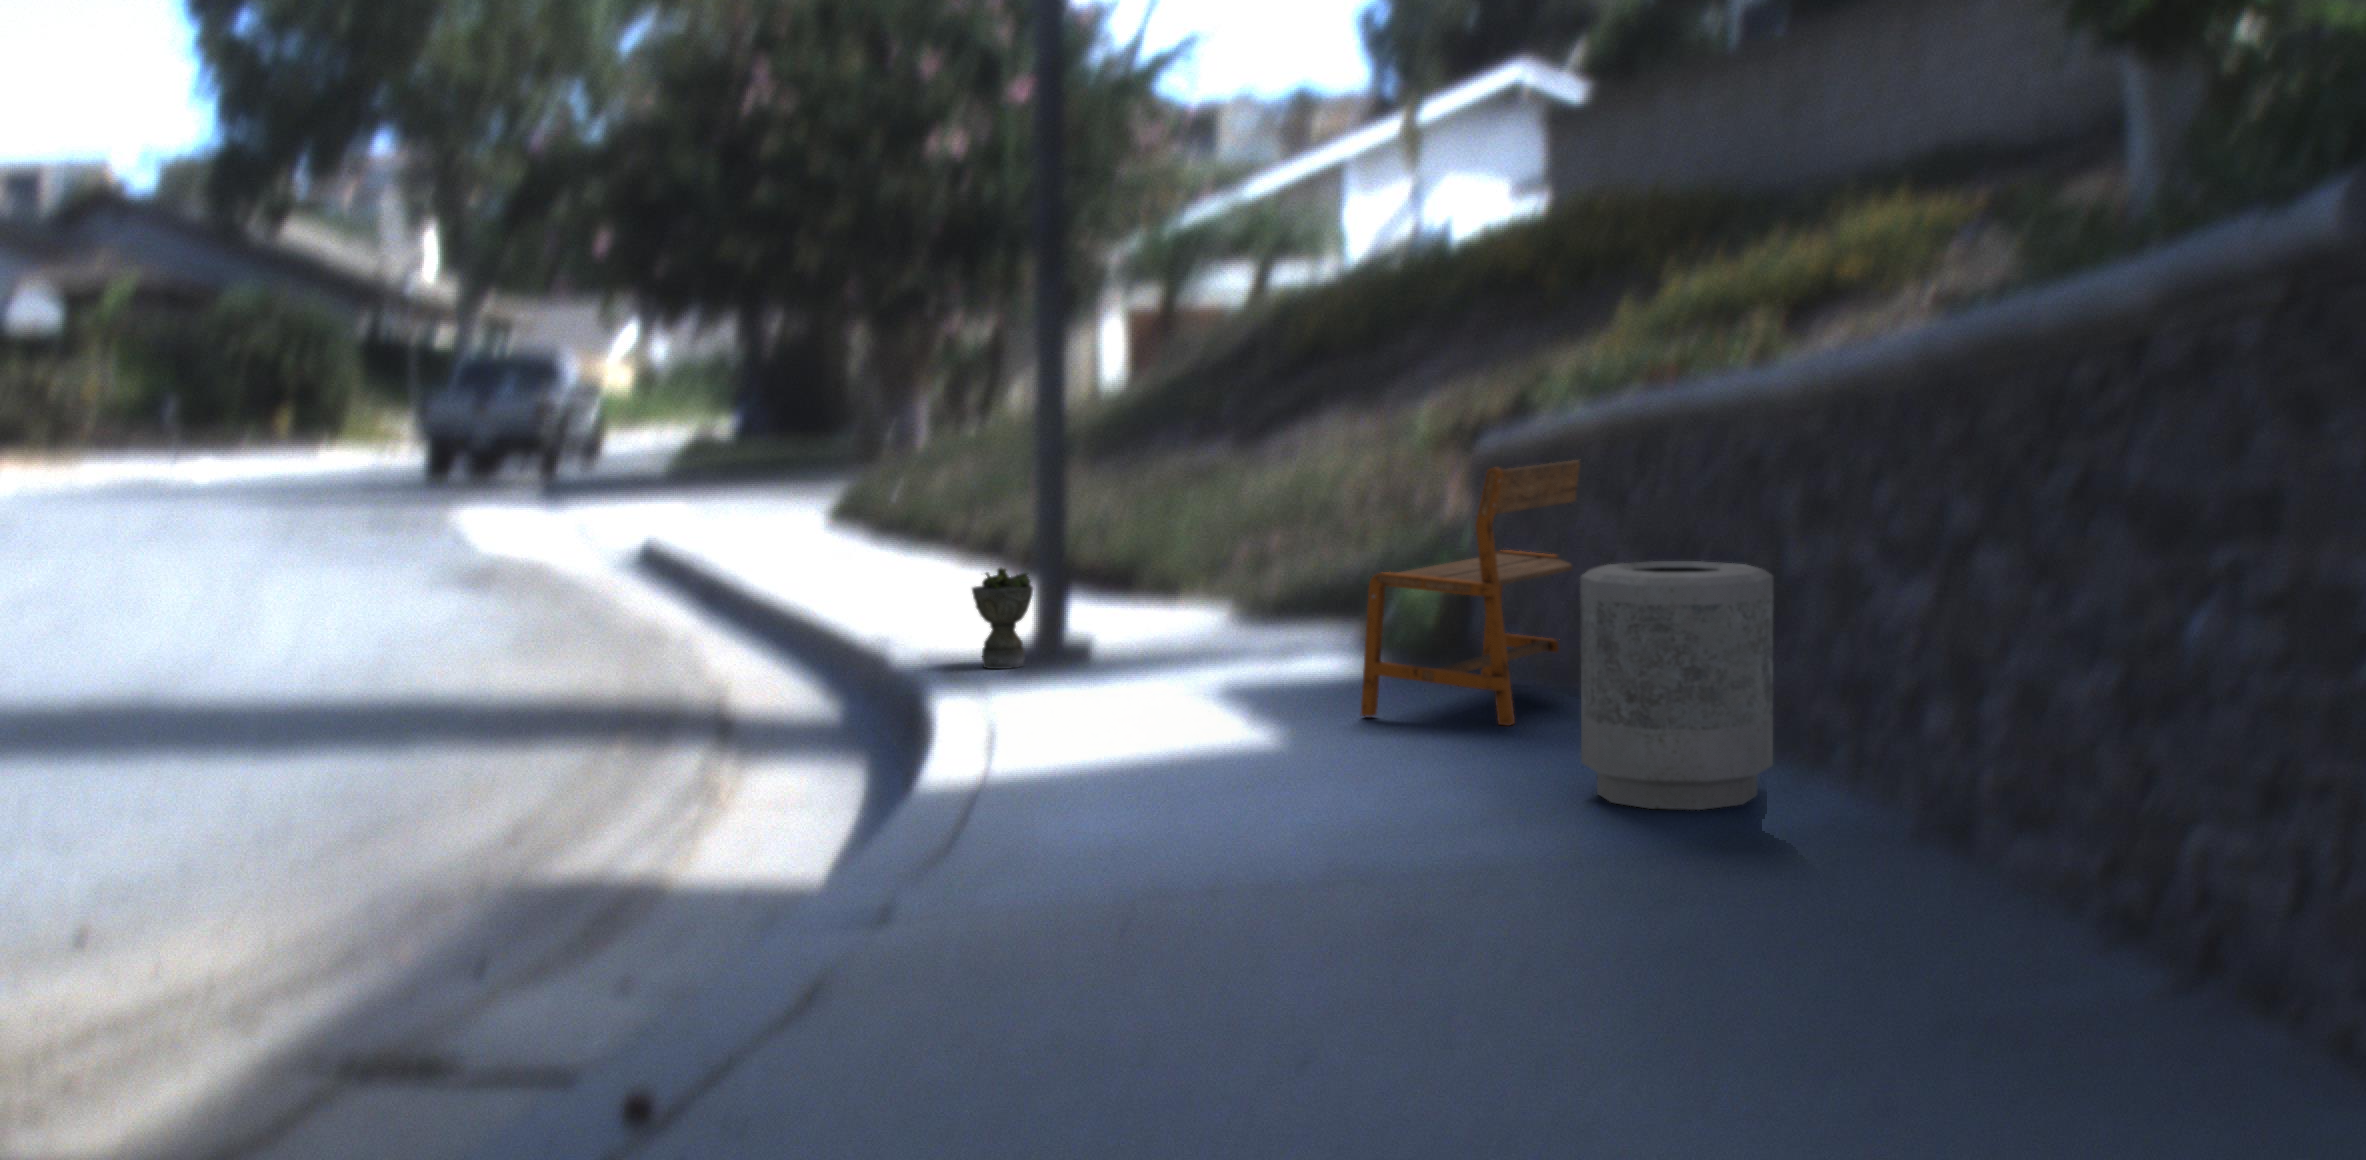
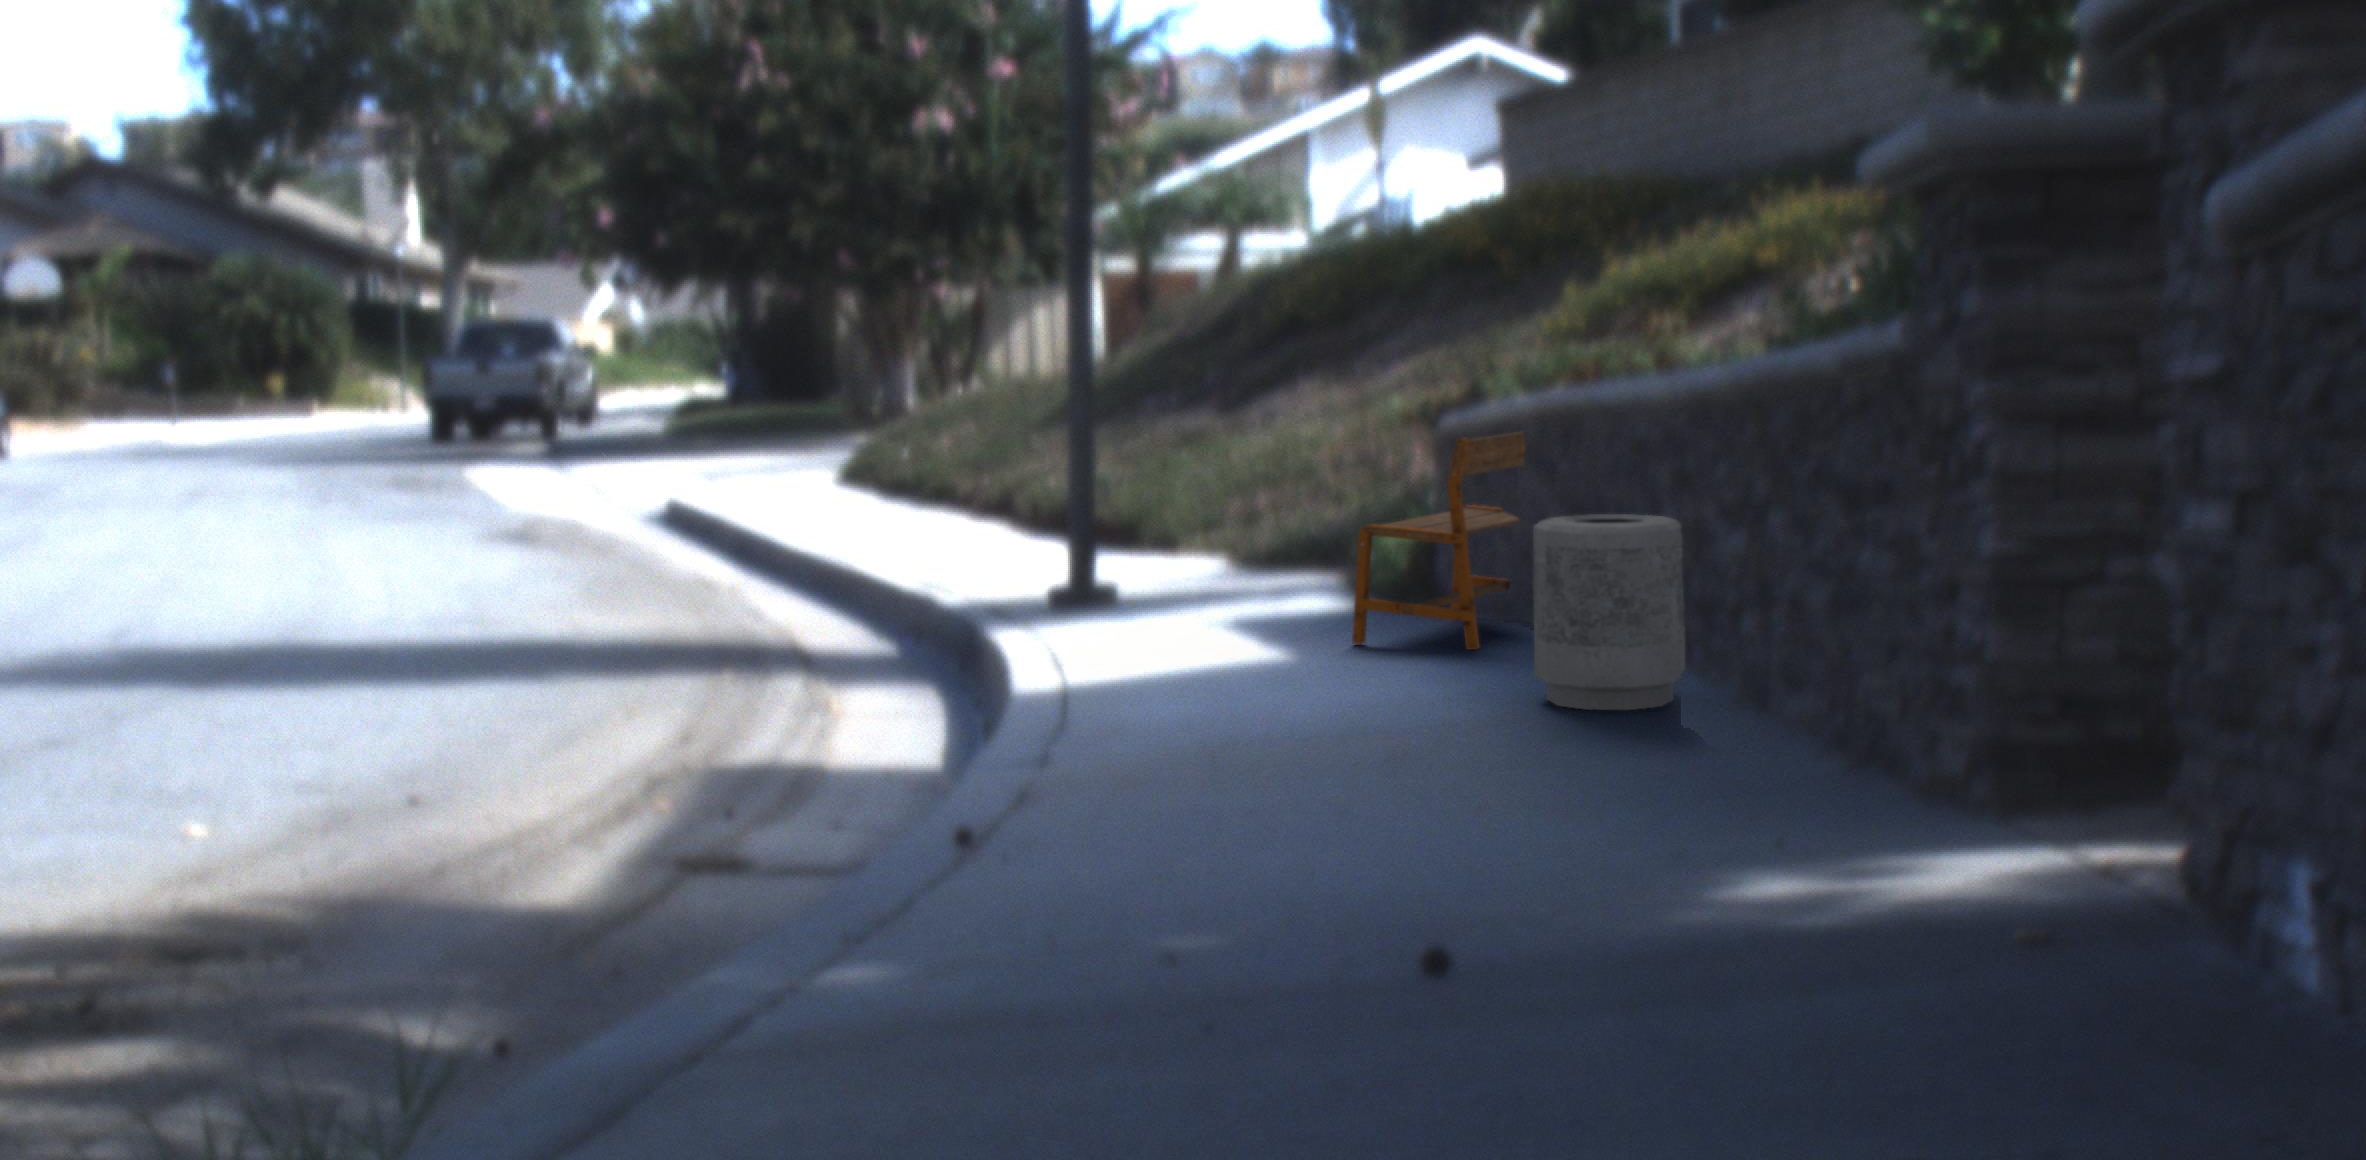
planter: present [972,568,1033,669] -> none [1014,522,1067,609]

